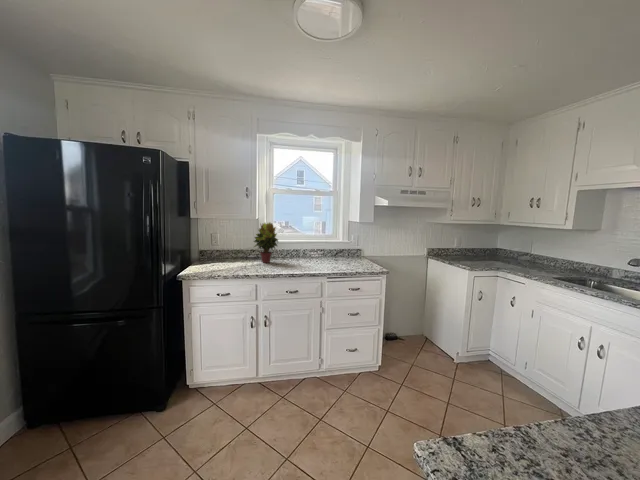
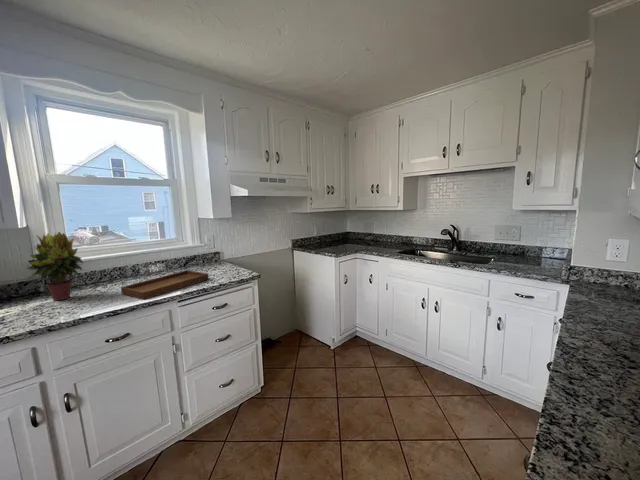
tray: none [295,249,349,271] -> present [121,262,209,300]

